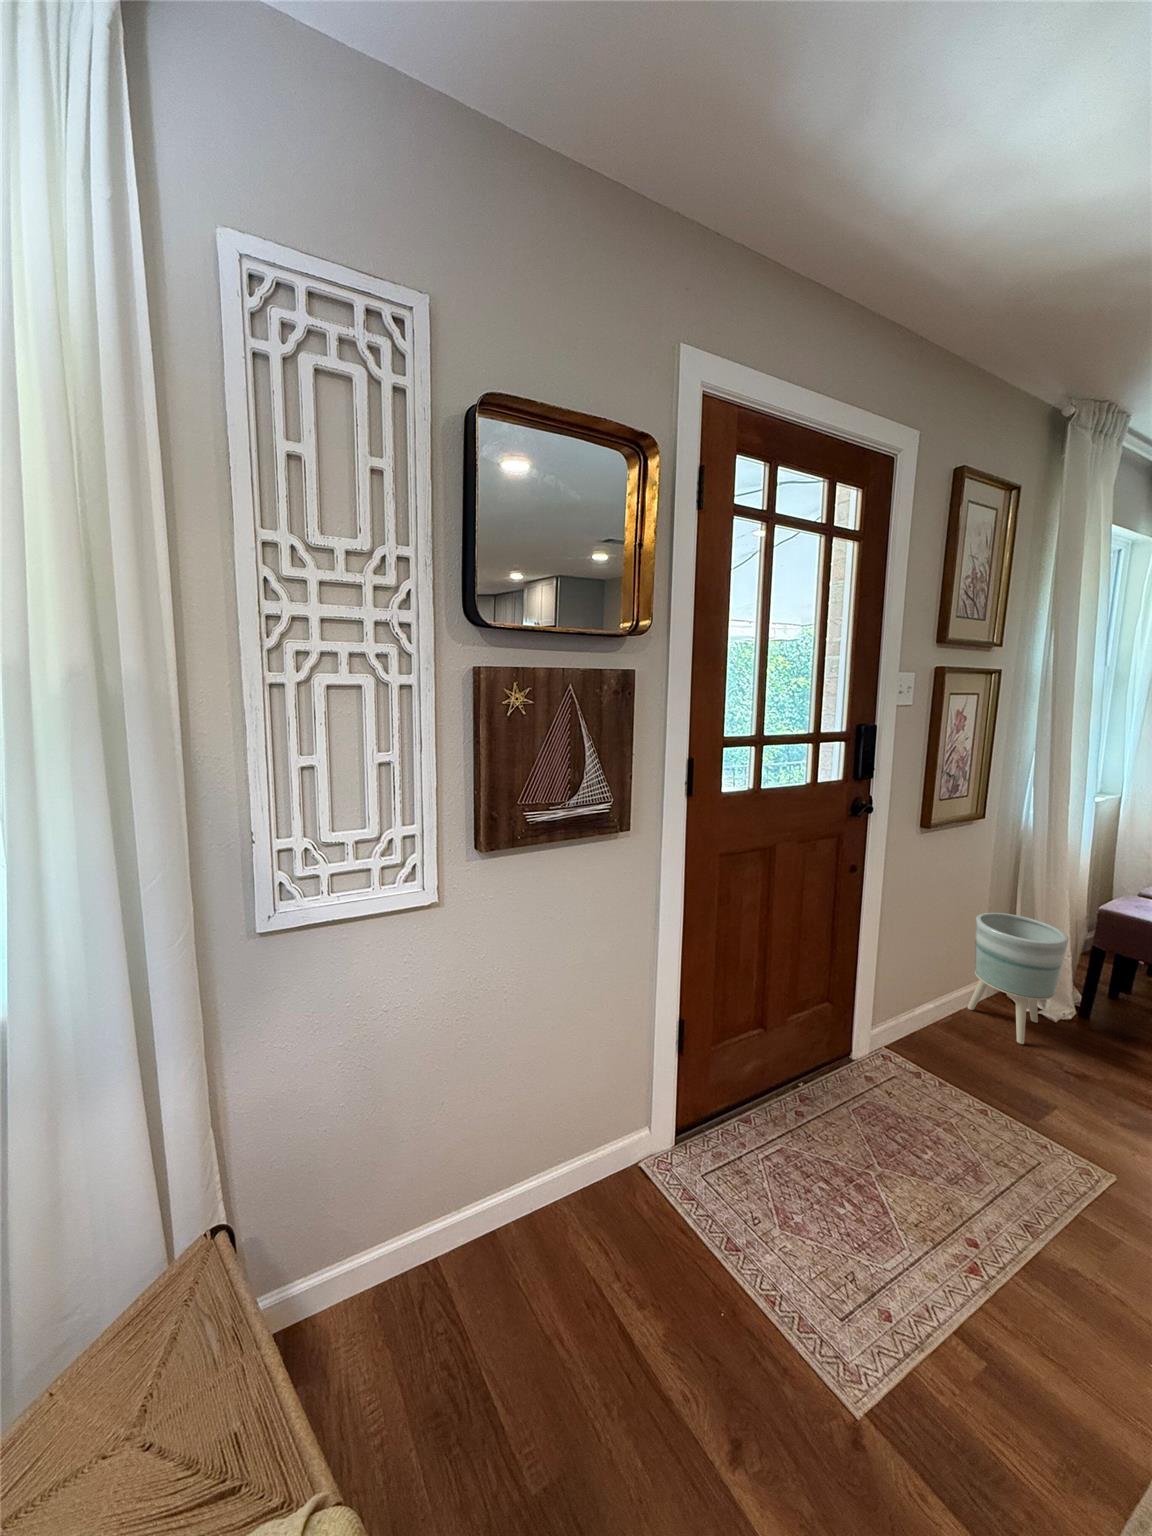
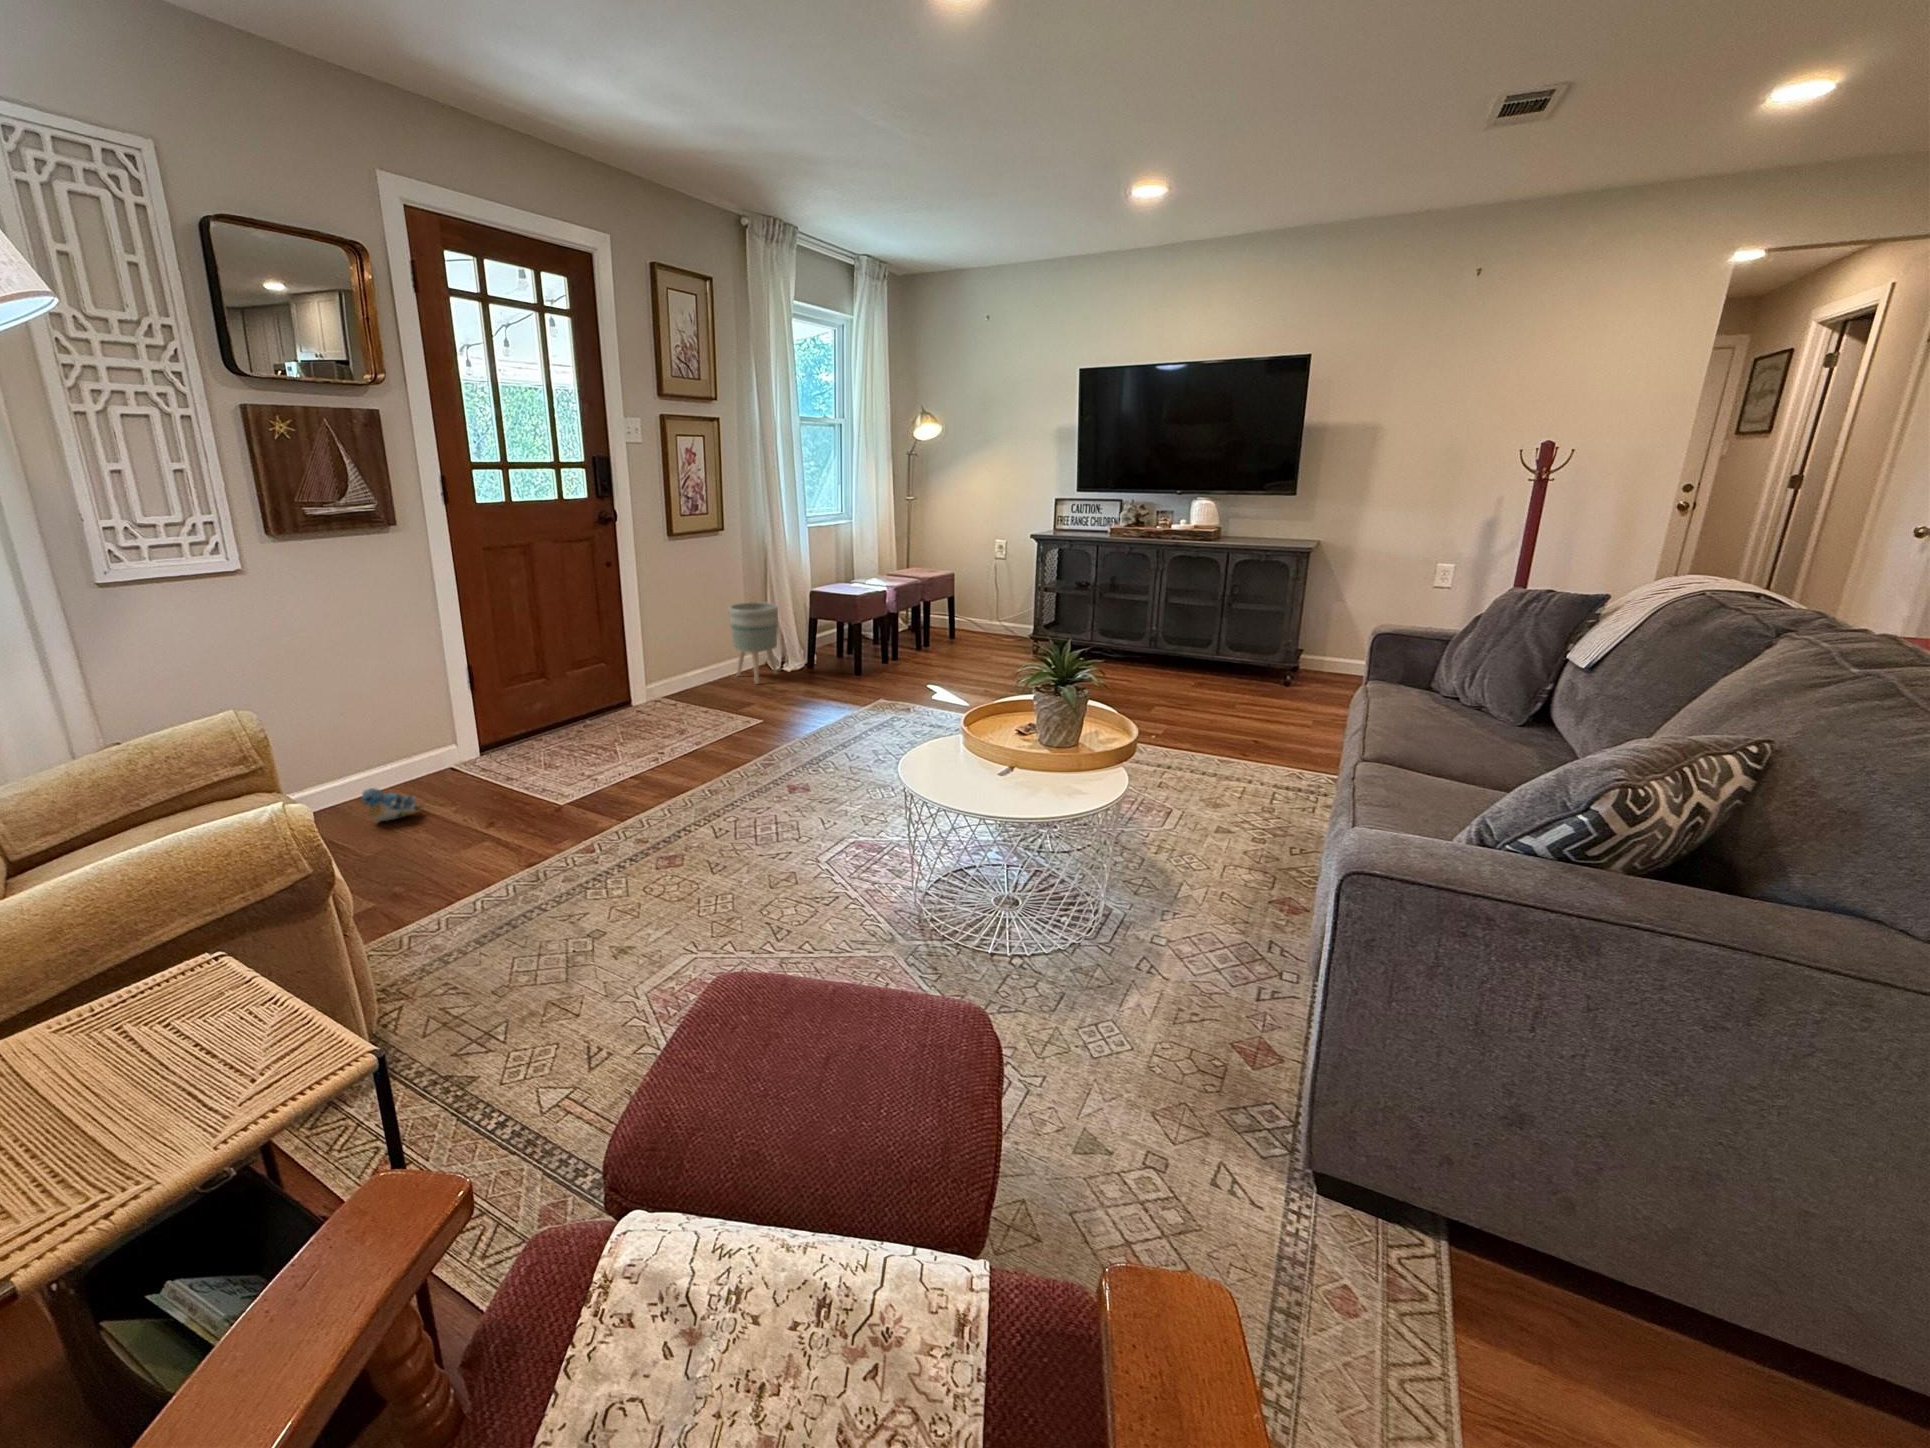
plush toy: none [523,1288,611,1371] -> present [361,788,422,821]

